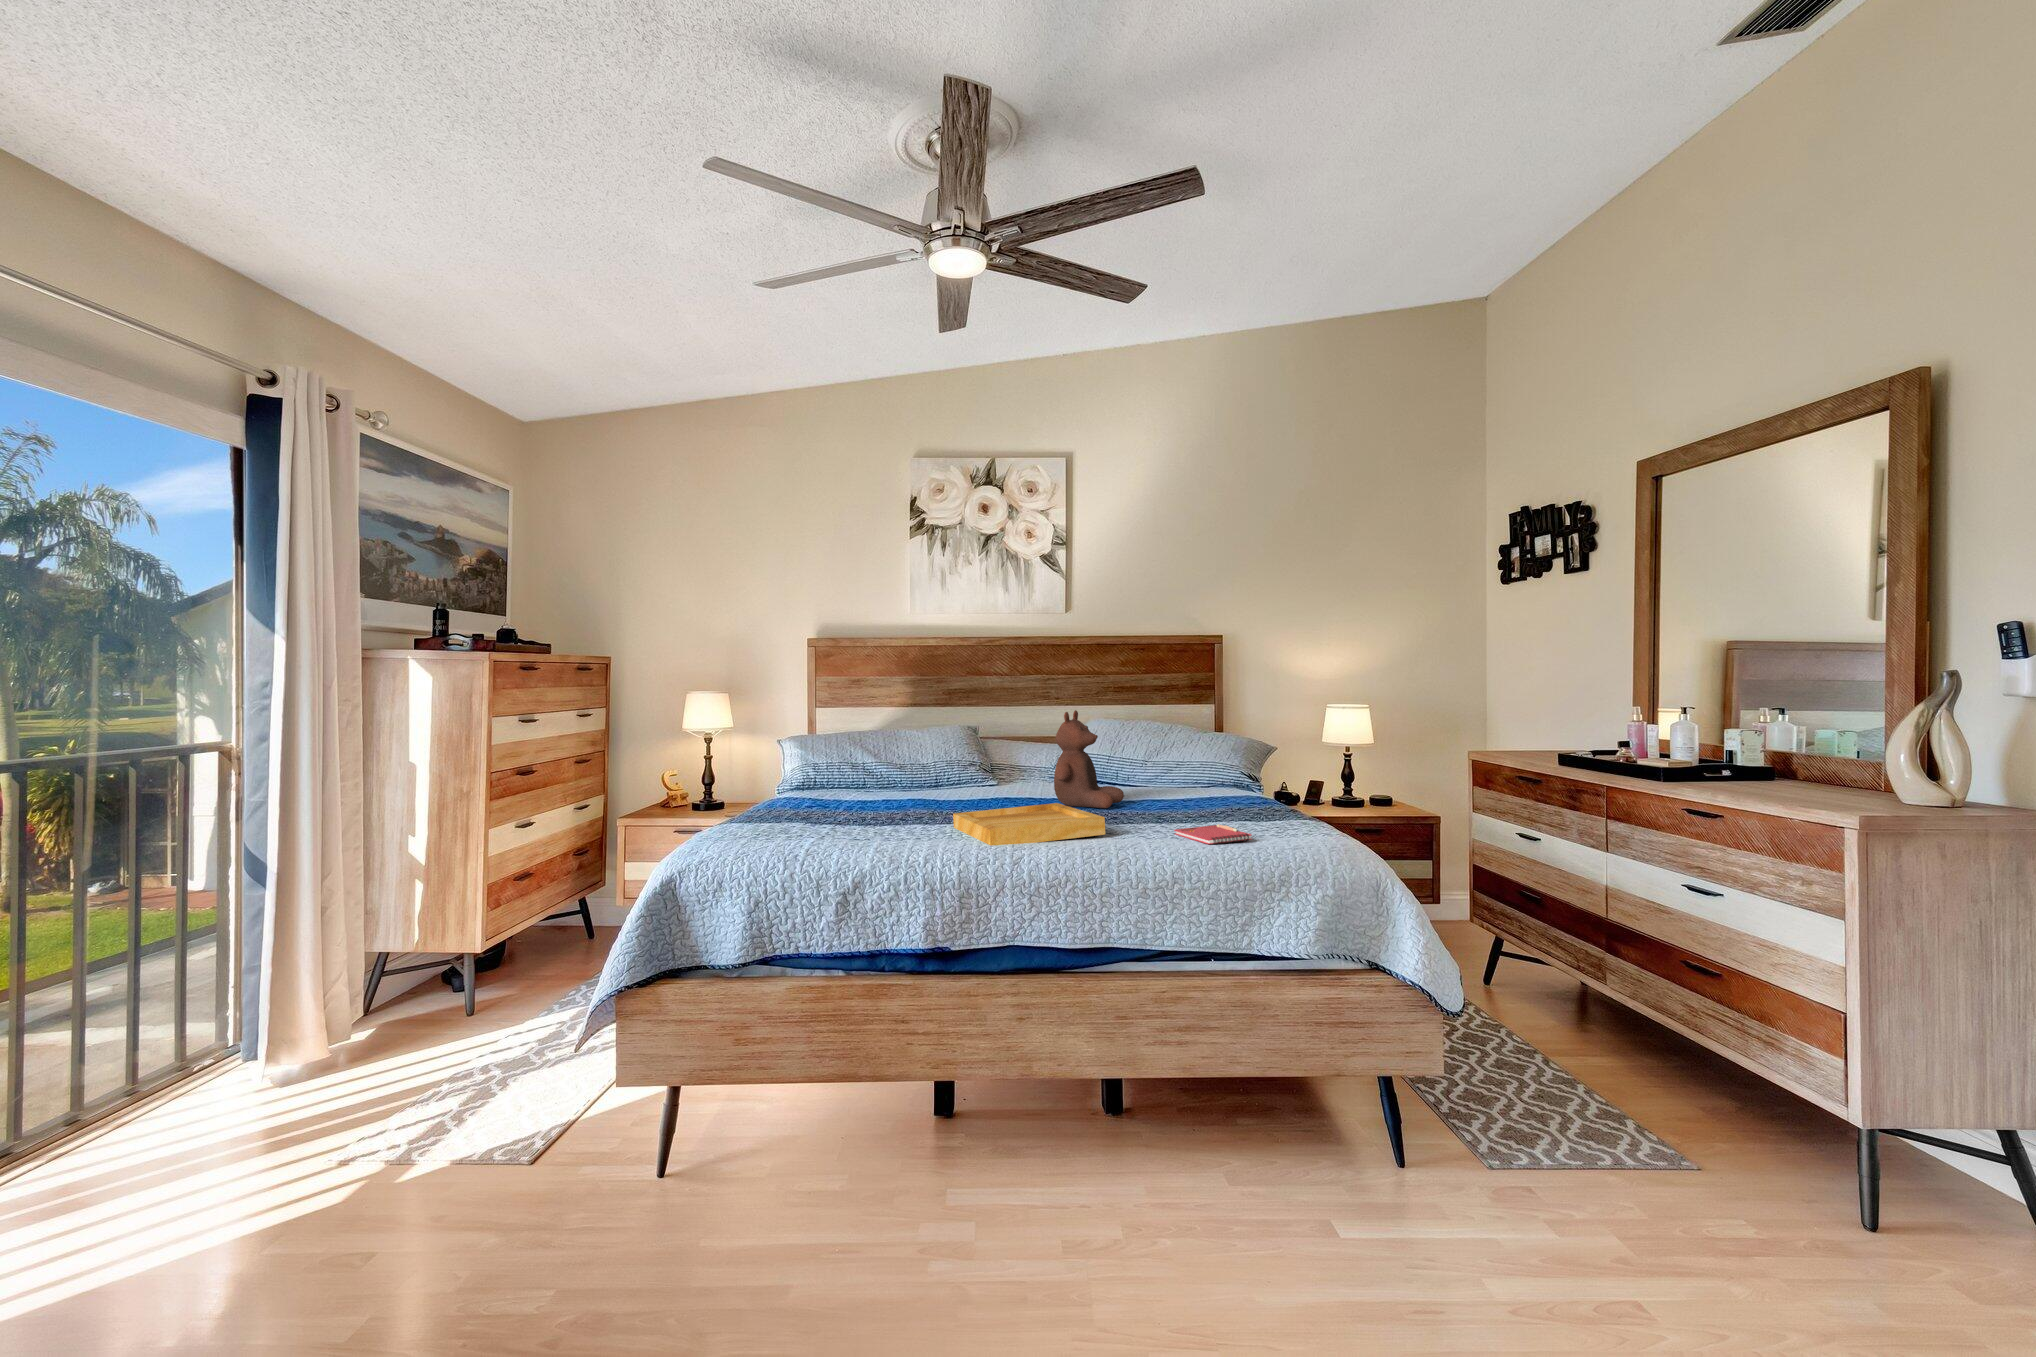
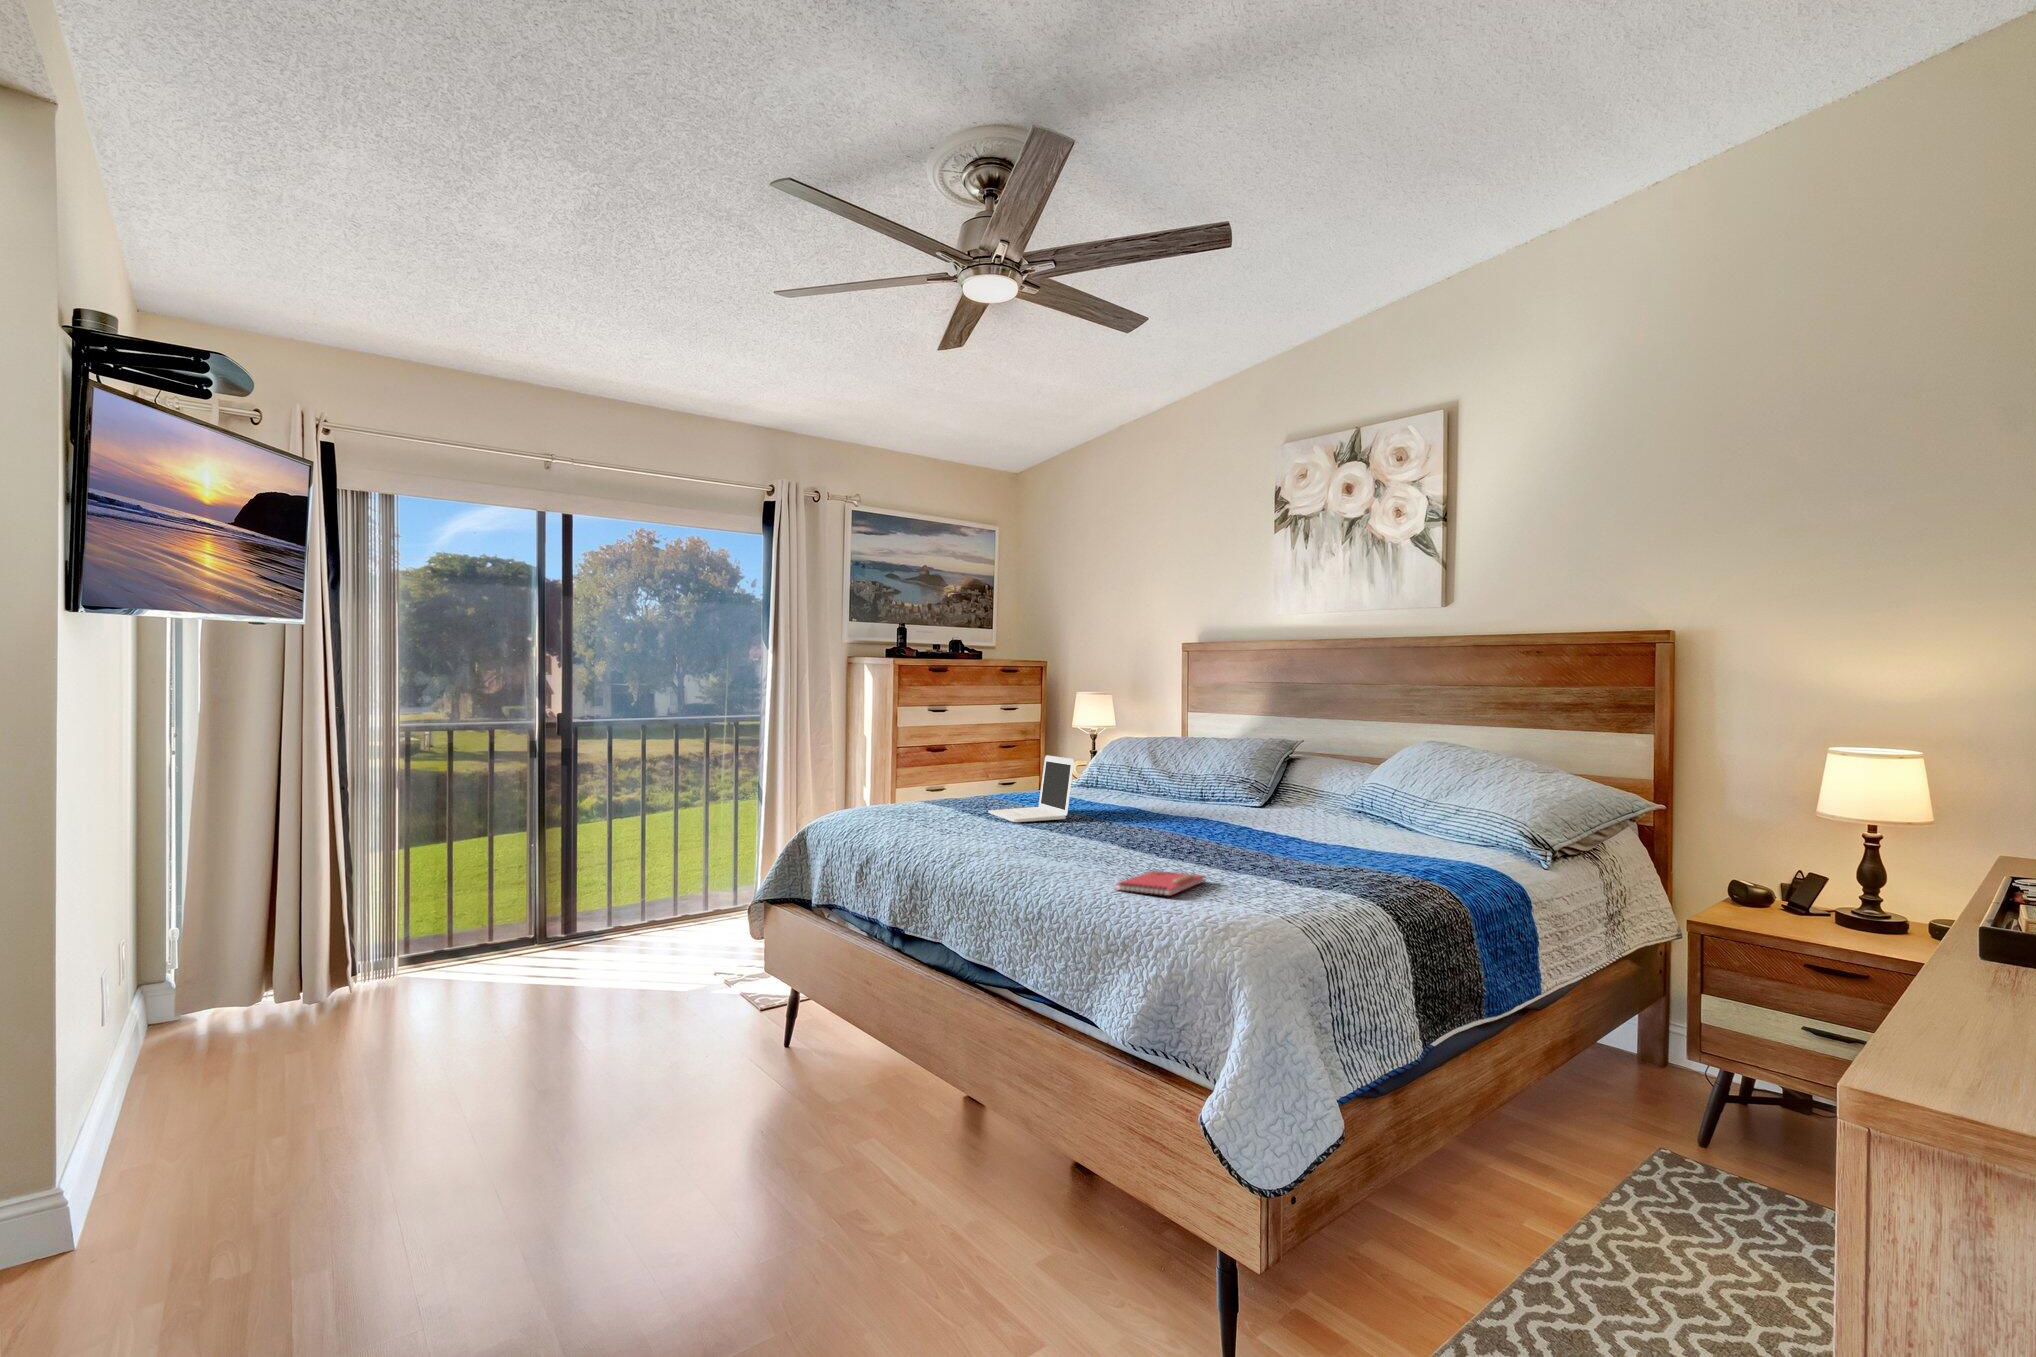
stuffed bear: present [1054,710,1124,808] -> none [1195,725,1290,843]
laptop: none [833,753,934,822] -> present [988,755,1074,822]
tray: present [953,803,1105,846] -> none [962,818,1128,860]

